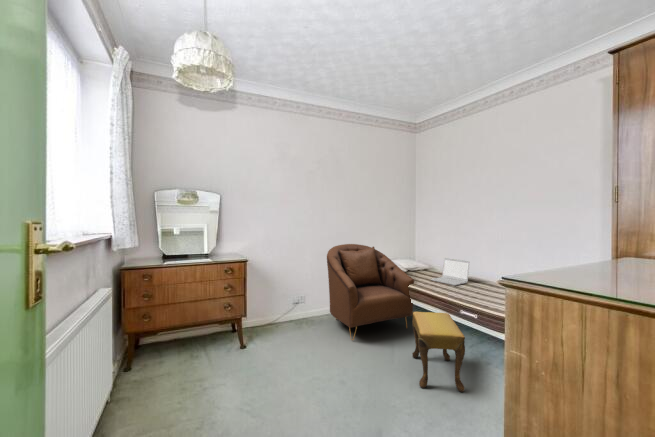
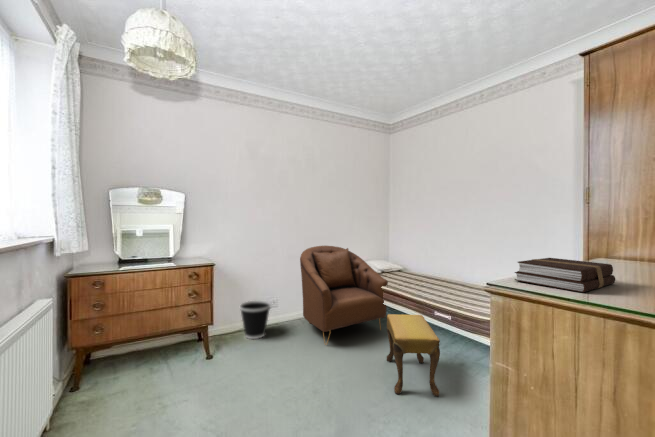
book: none [531,256,632,287] -> present [515,258,615,292]
laptop: present [431,258,470,285] -> none [403,259,441,286]
wastebasket: none [269,296,299,333] -> present [240,301,271,339]

